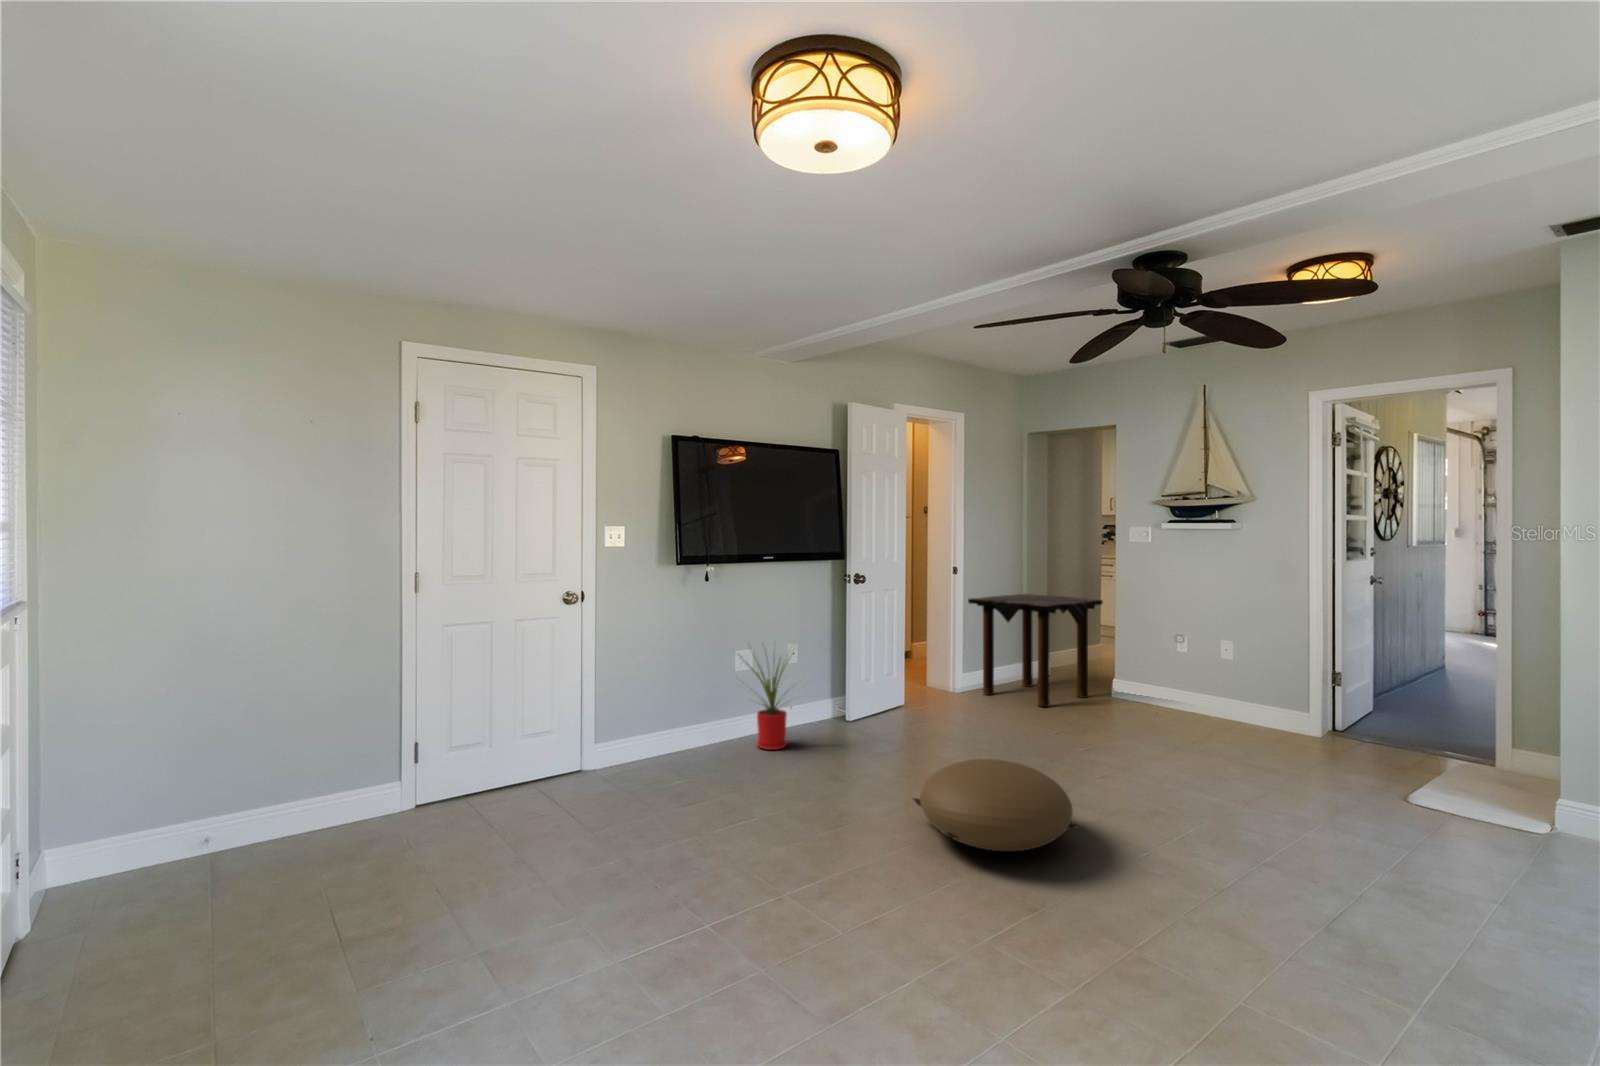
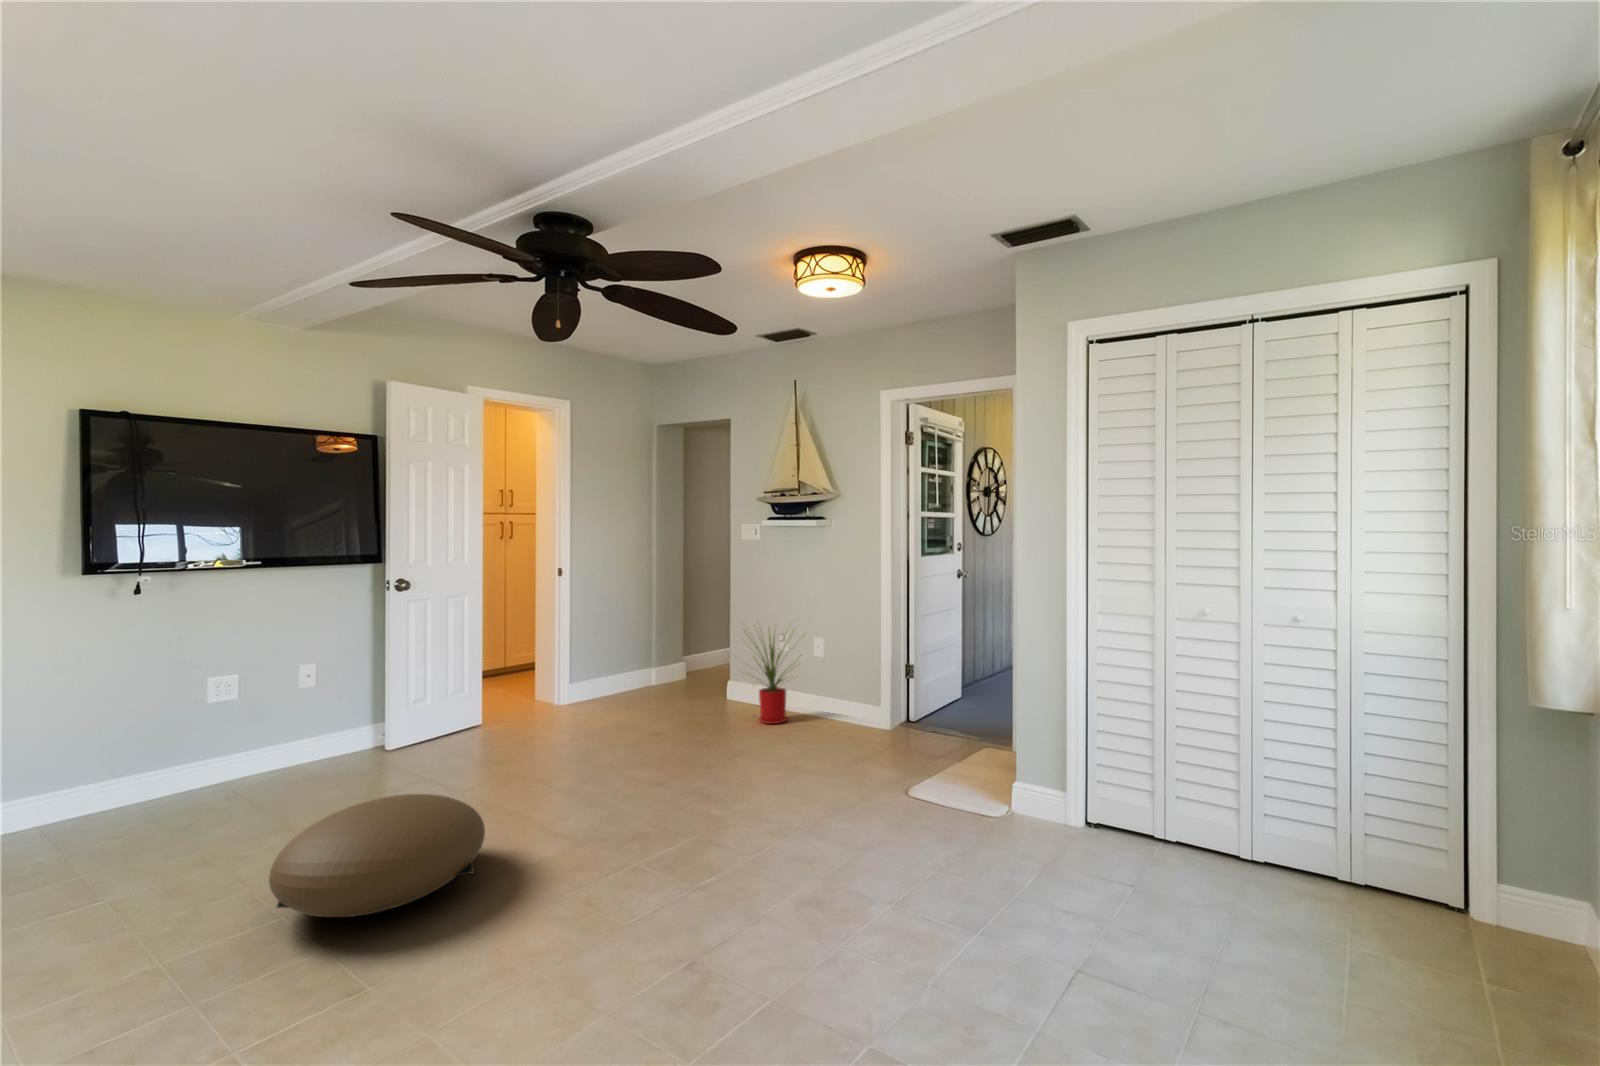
side table: present [968,594,1103,707] -> none [574,598,715,719]
house plant: present [739,647,801,750] -> present [755,629,794,724]

